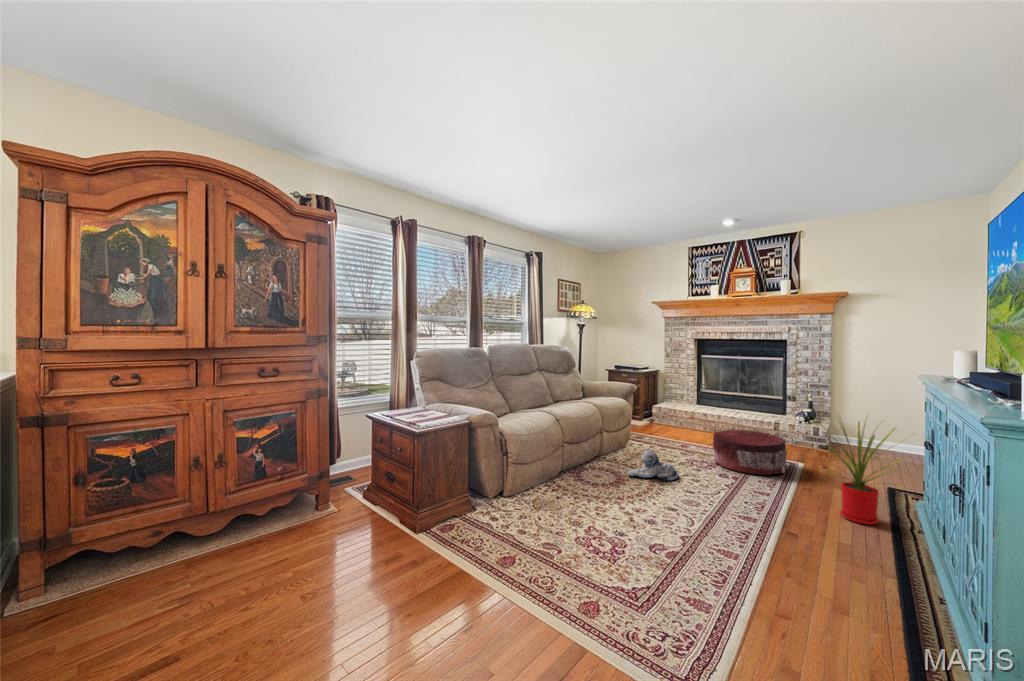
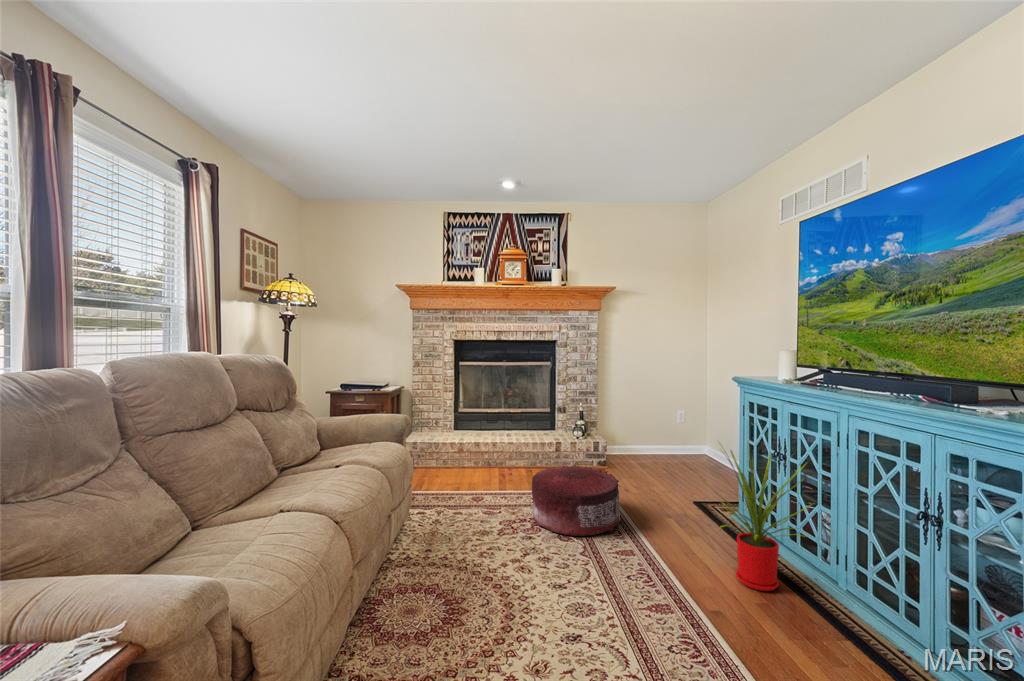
plush toy: present [628,448,679,481] -> none [457,550,533,618]

